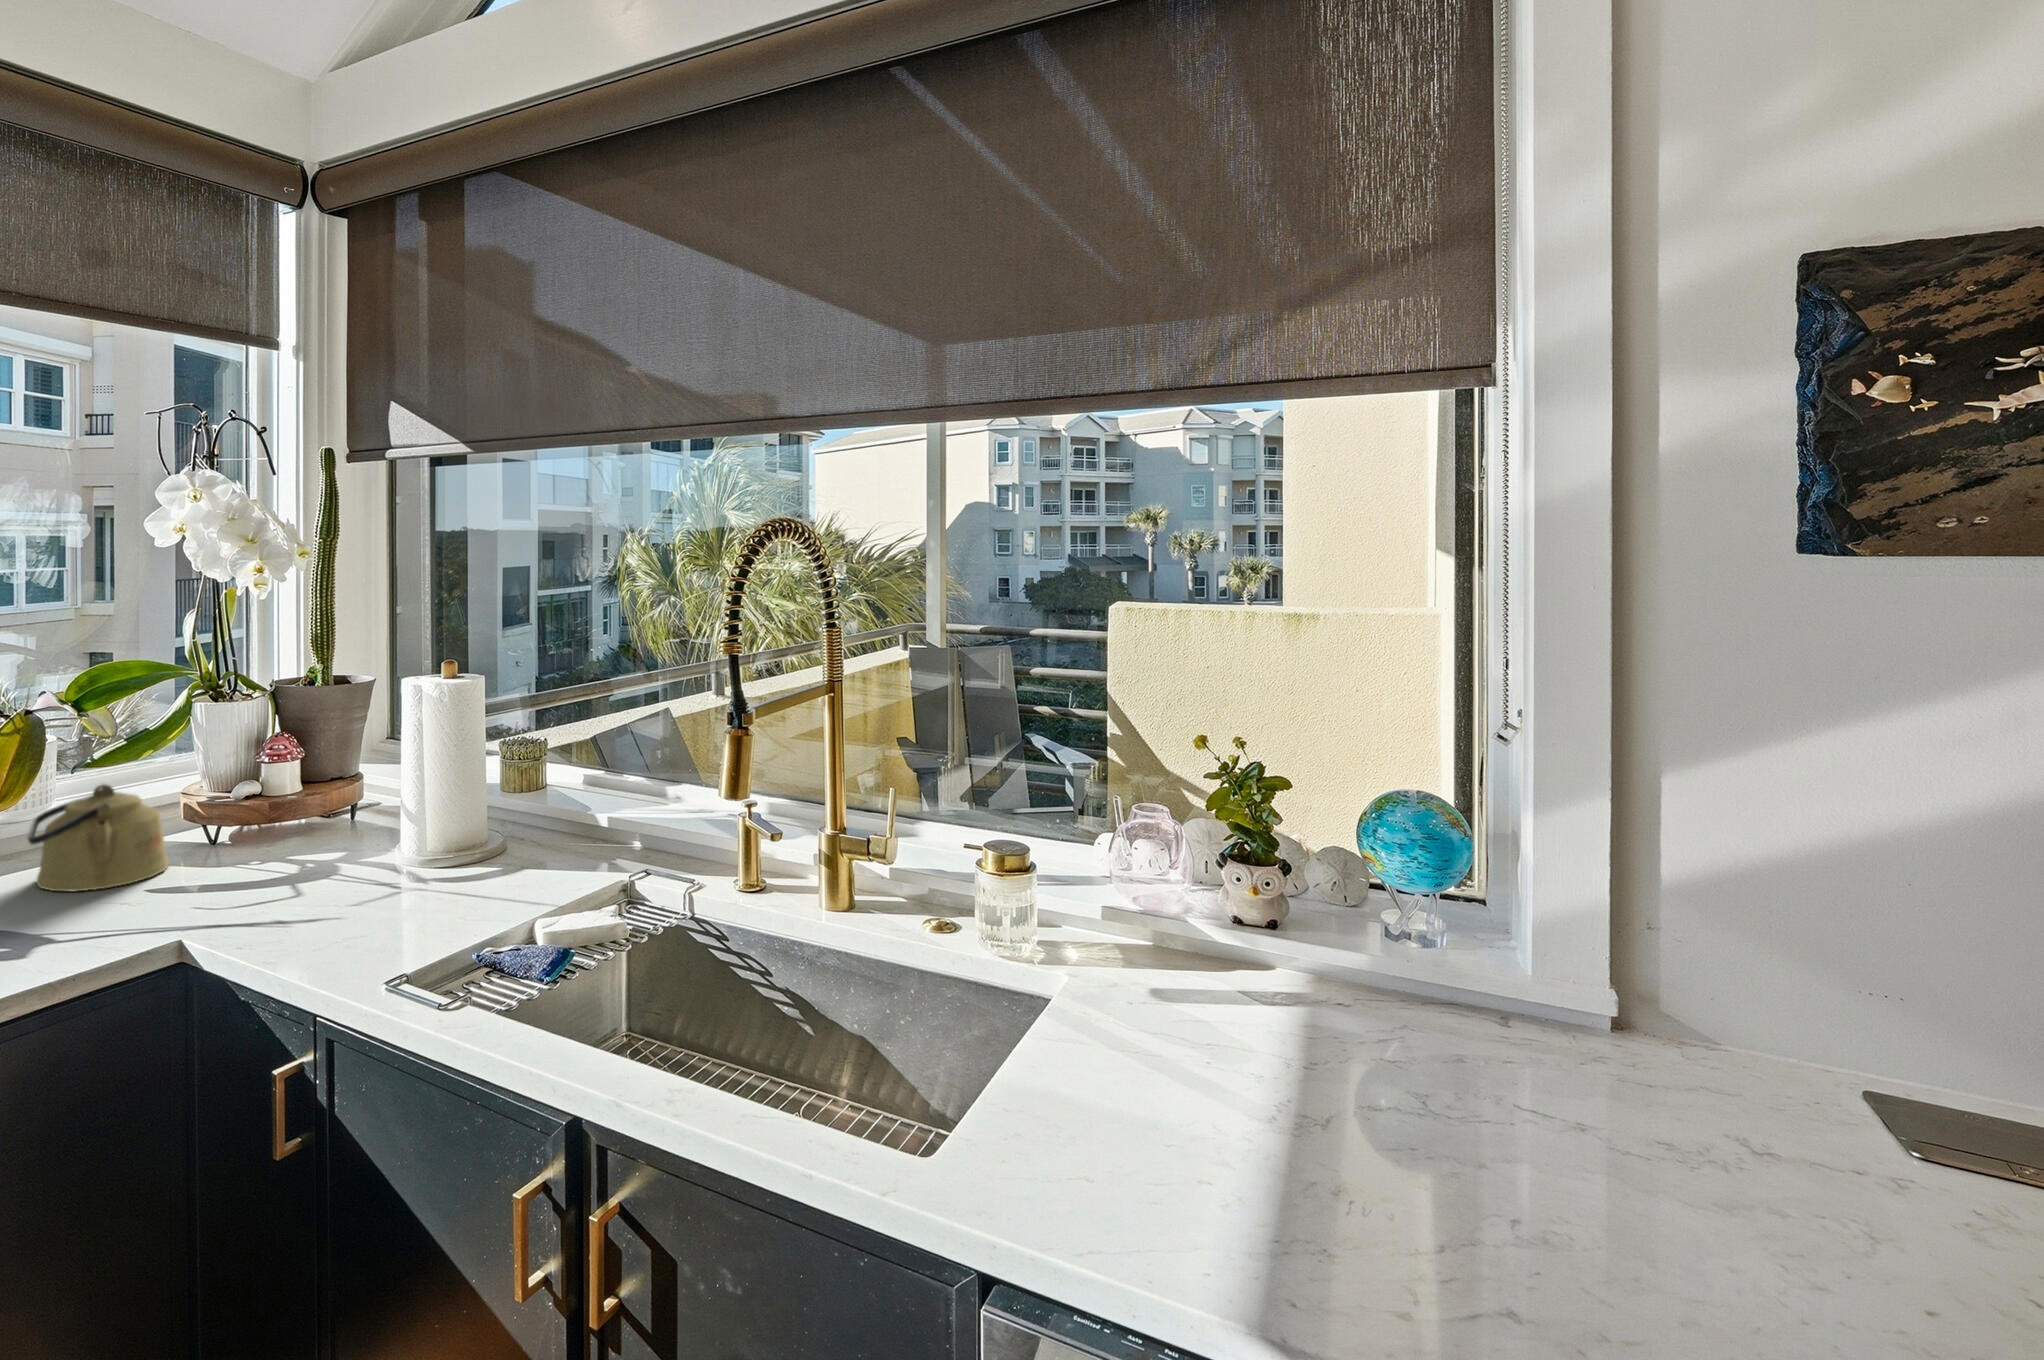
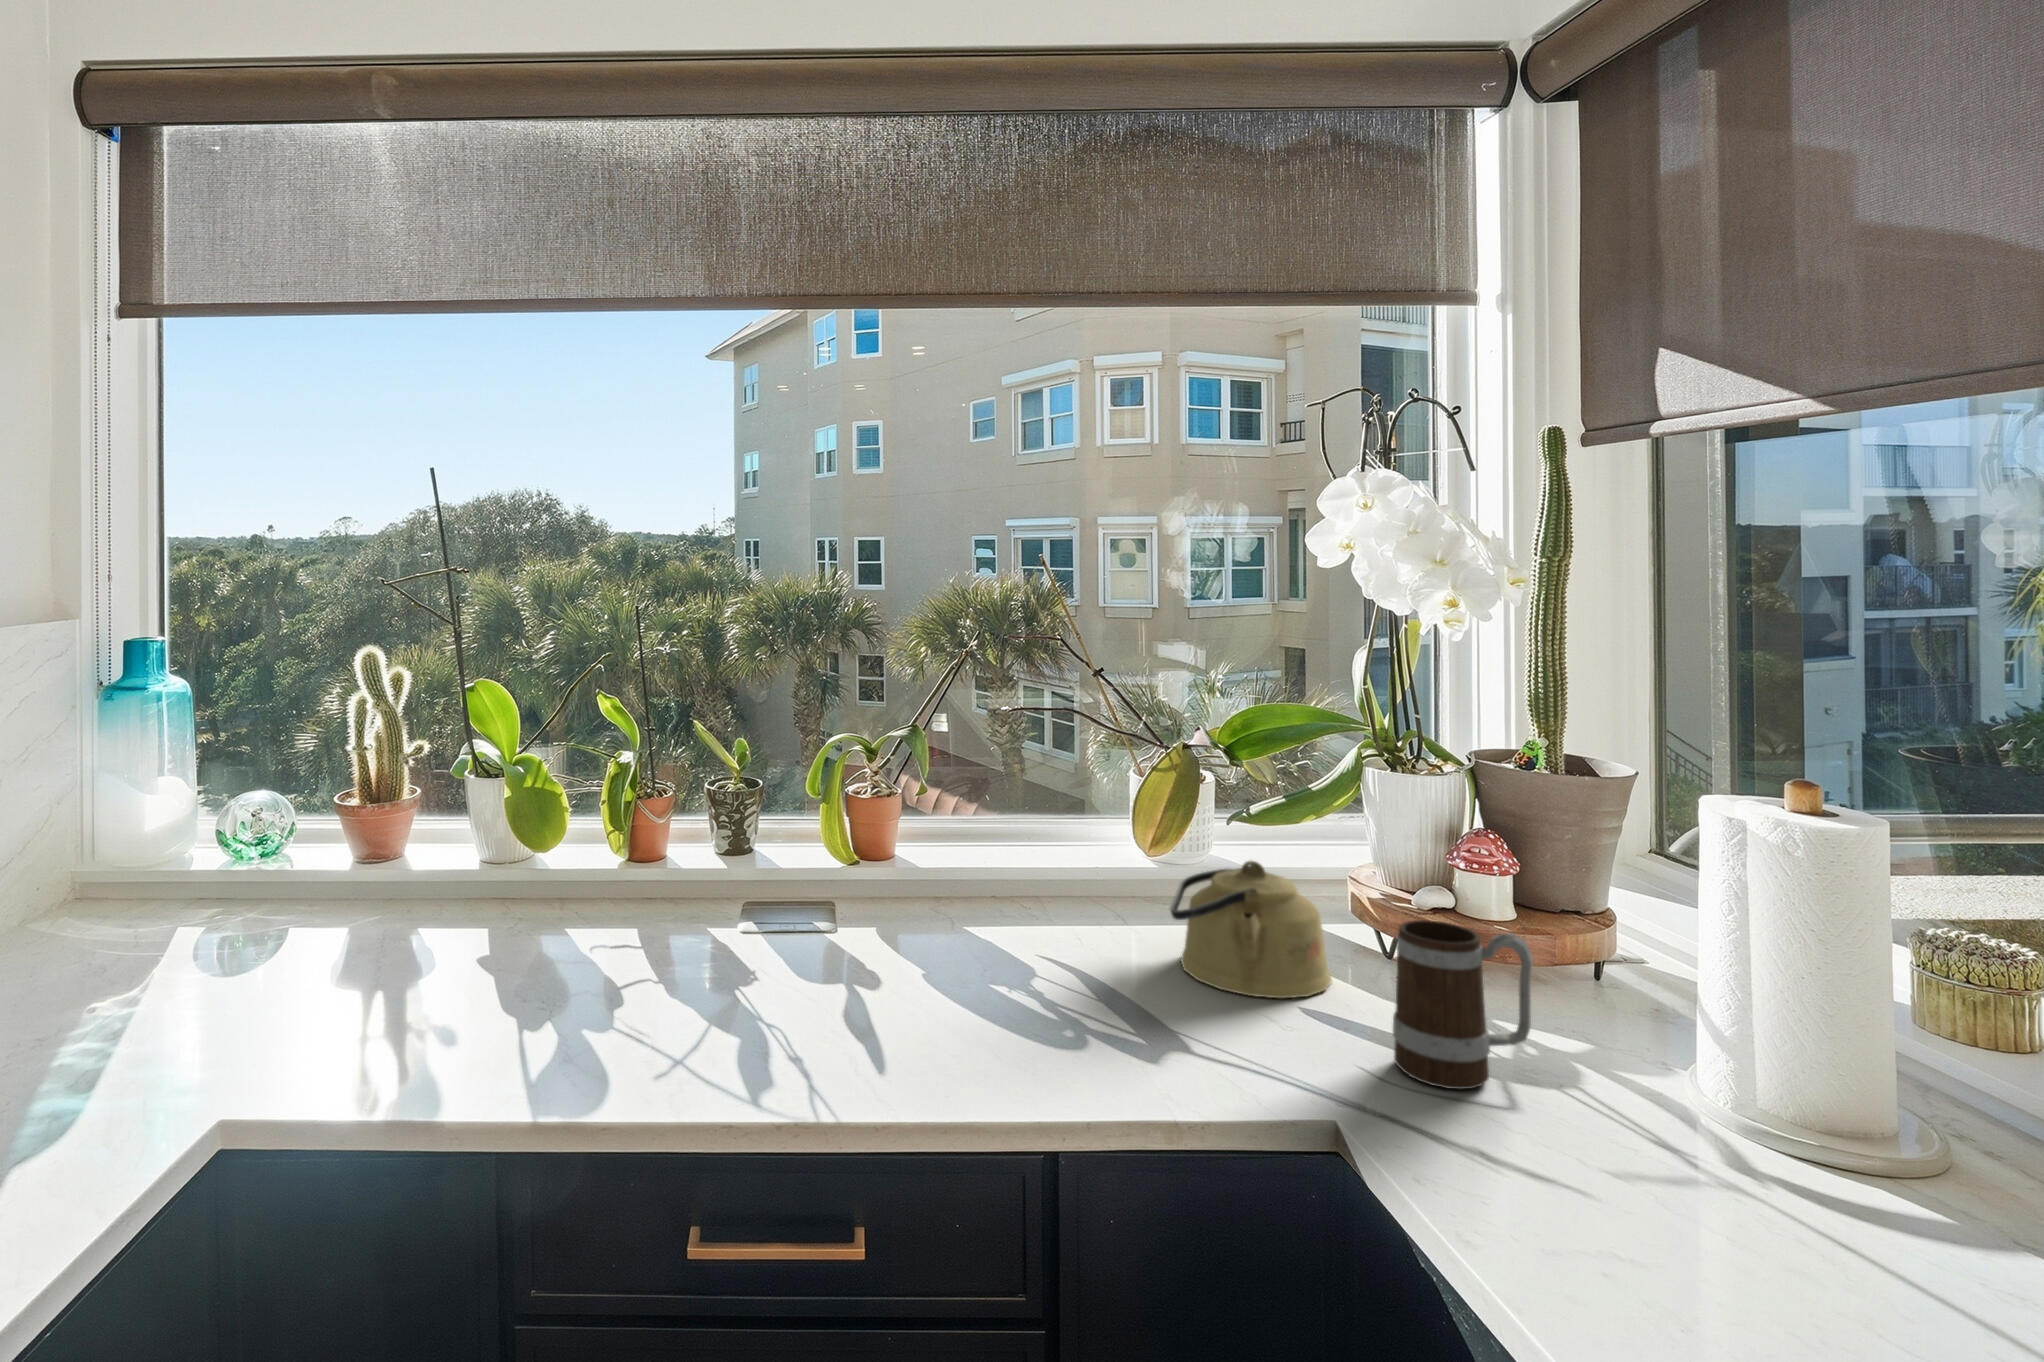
mug: none [218,785,310,900] -> present [1393,920,1533,1090]

